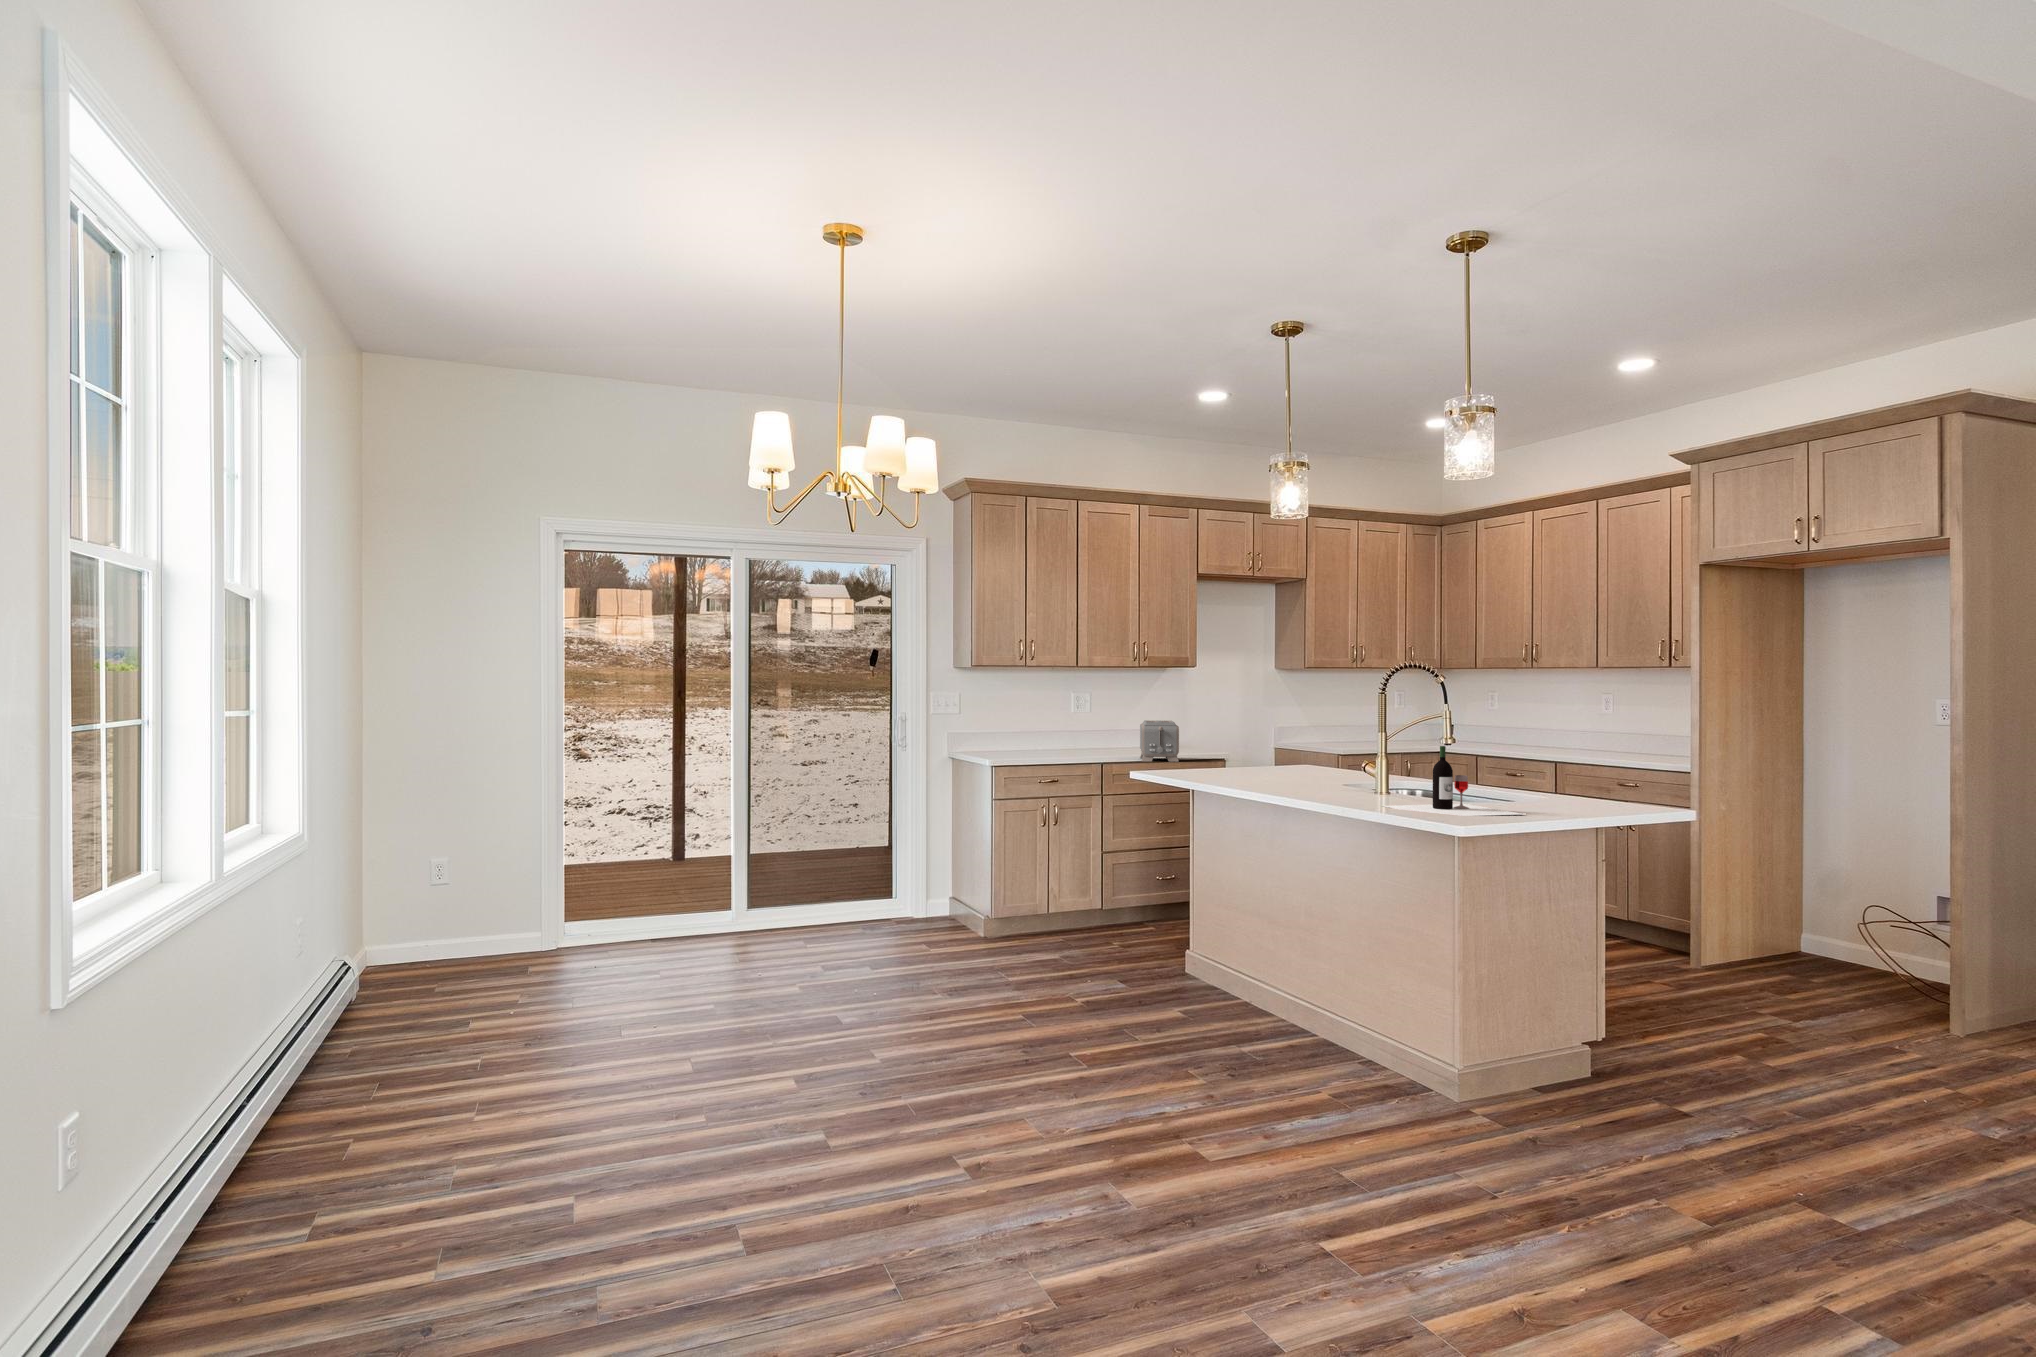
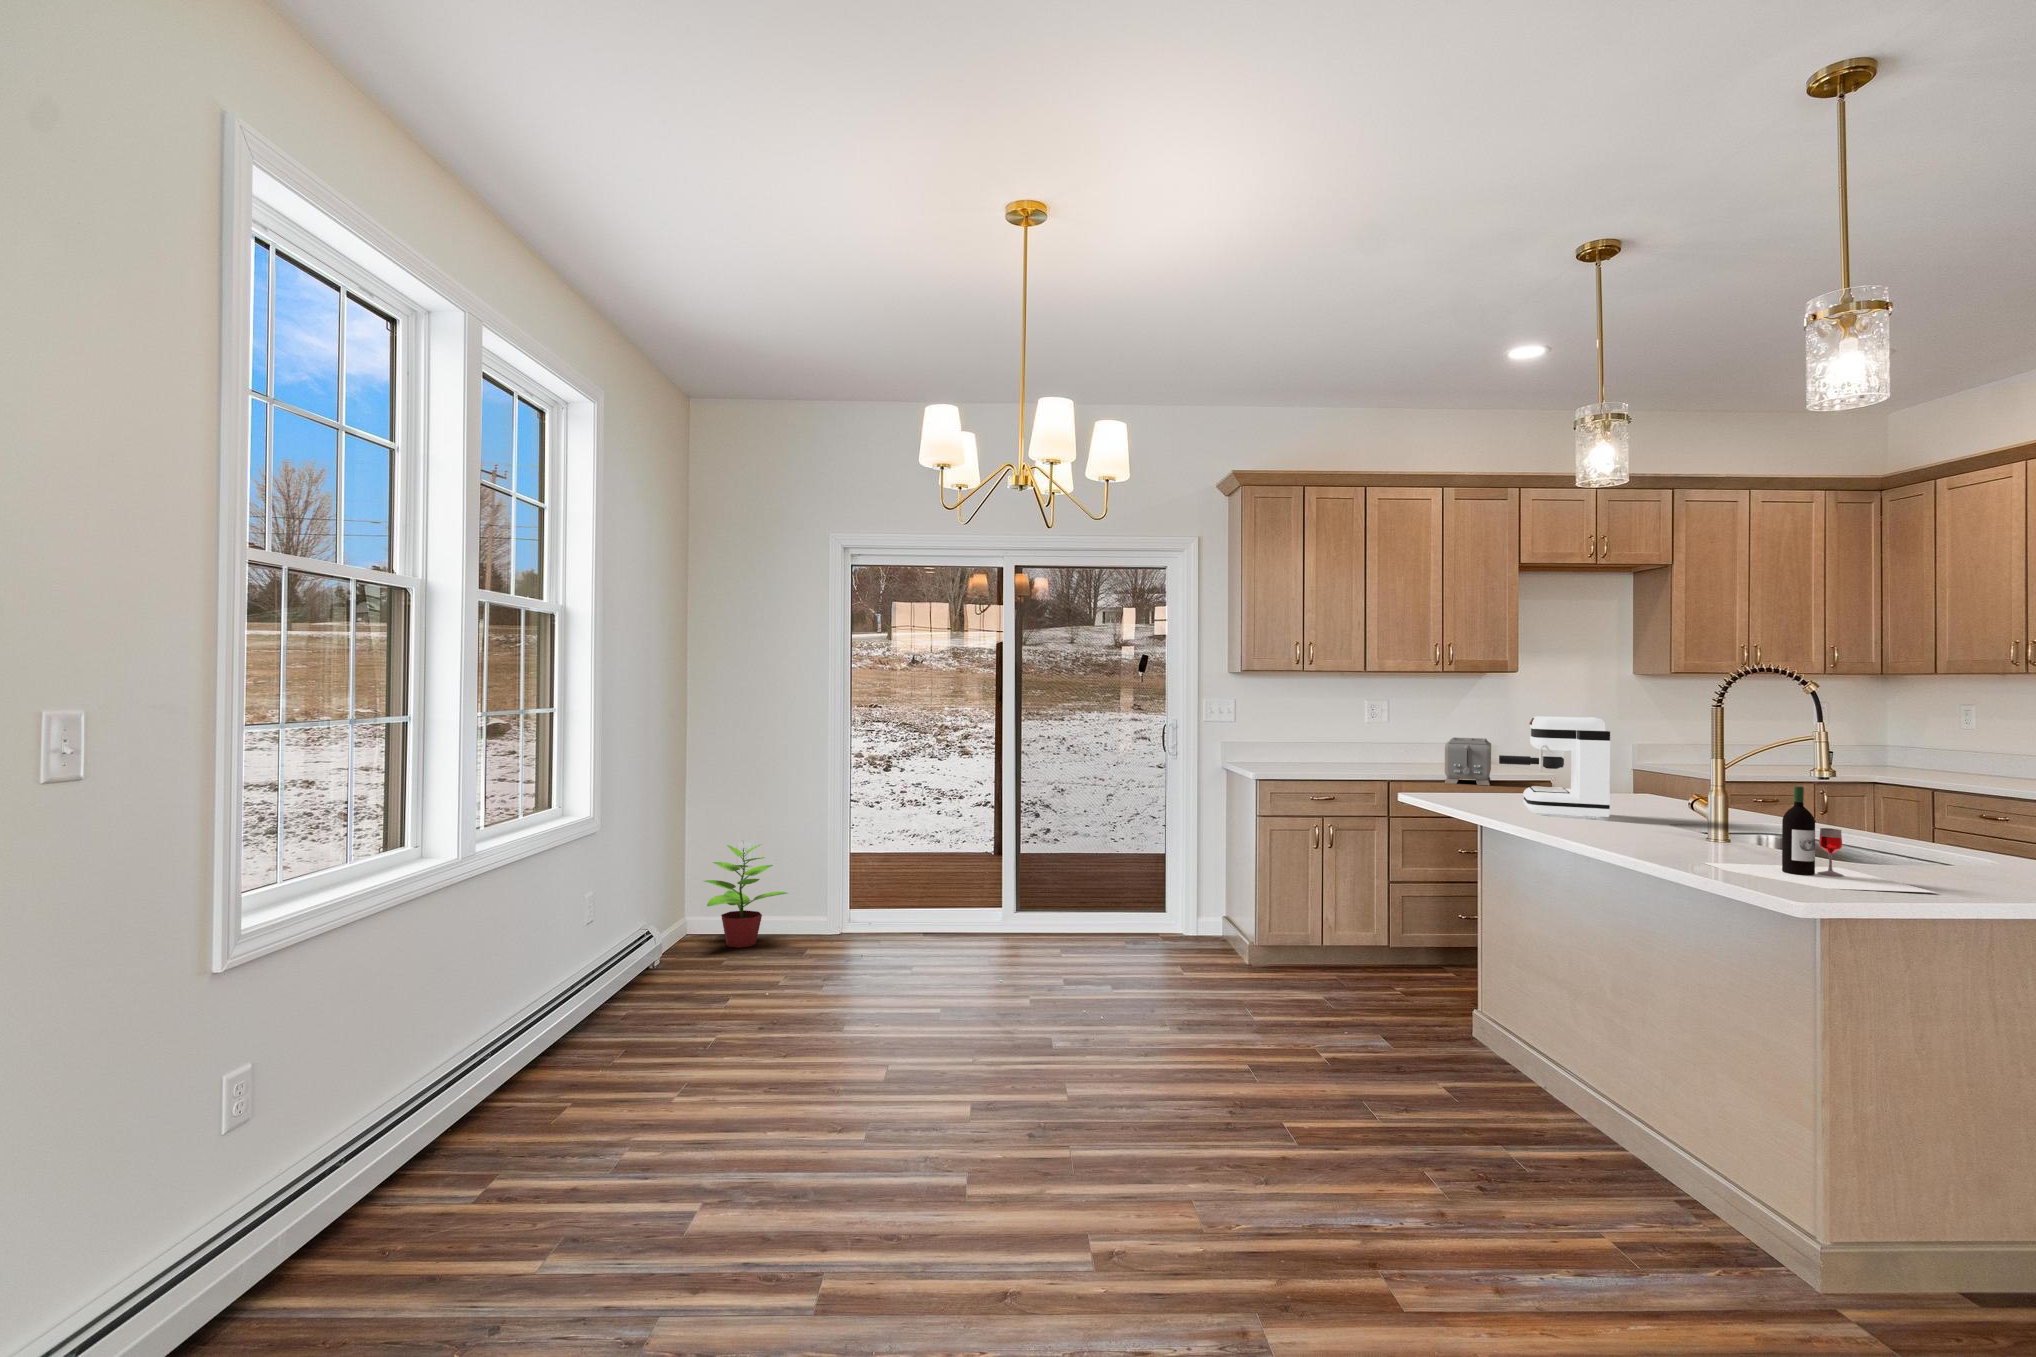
coffee maker: none [1209,700,1295,782] -> present [1499,716,1610,819]
potted plant: none [387,857,495,977] -> present [704,845,787,948]

